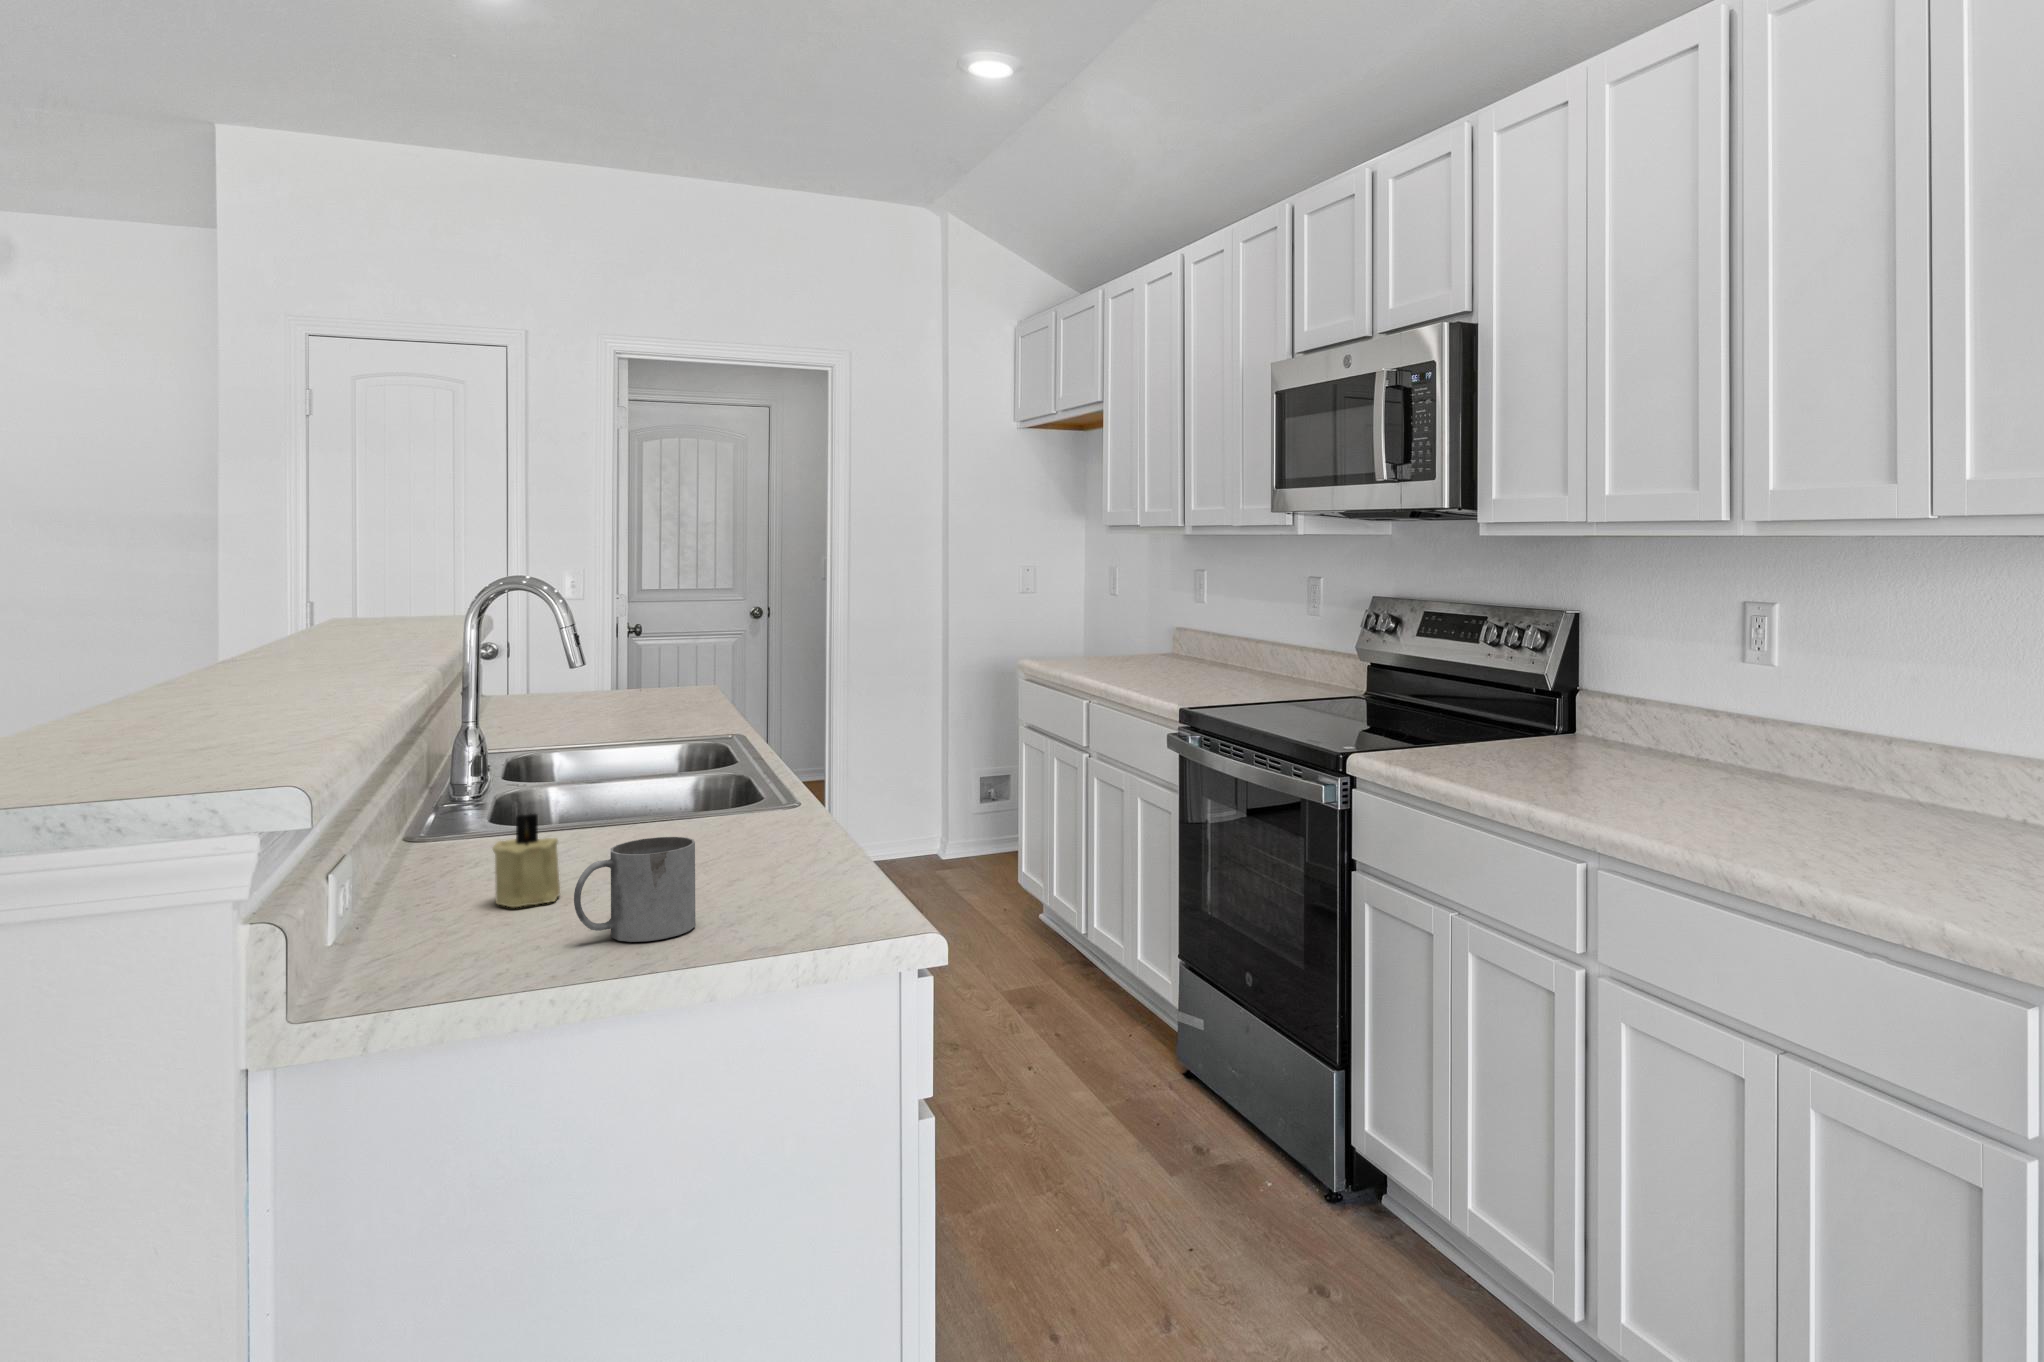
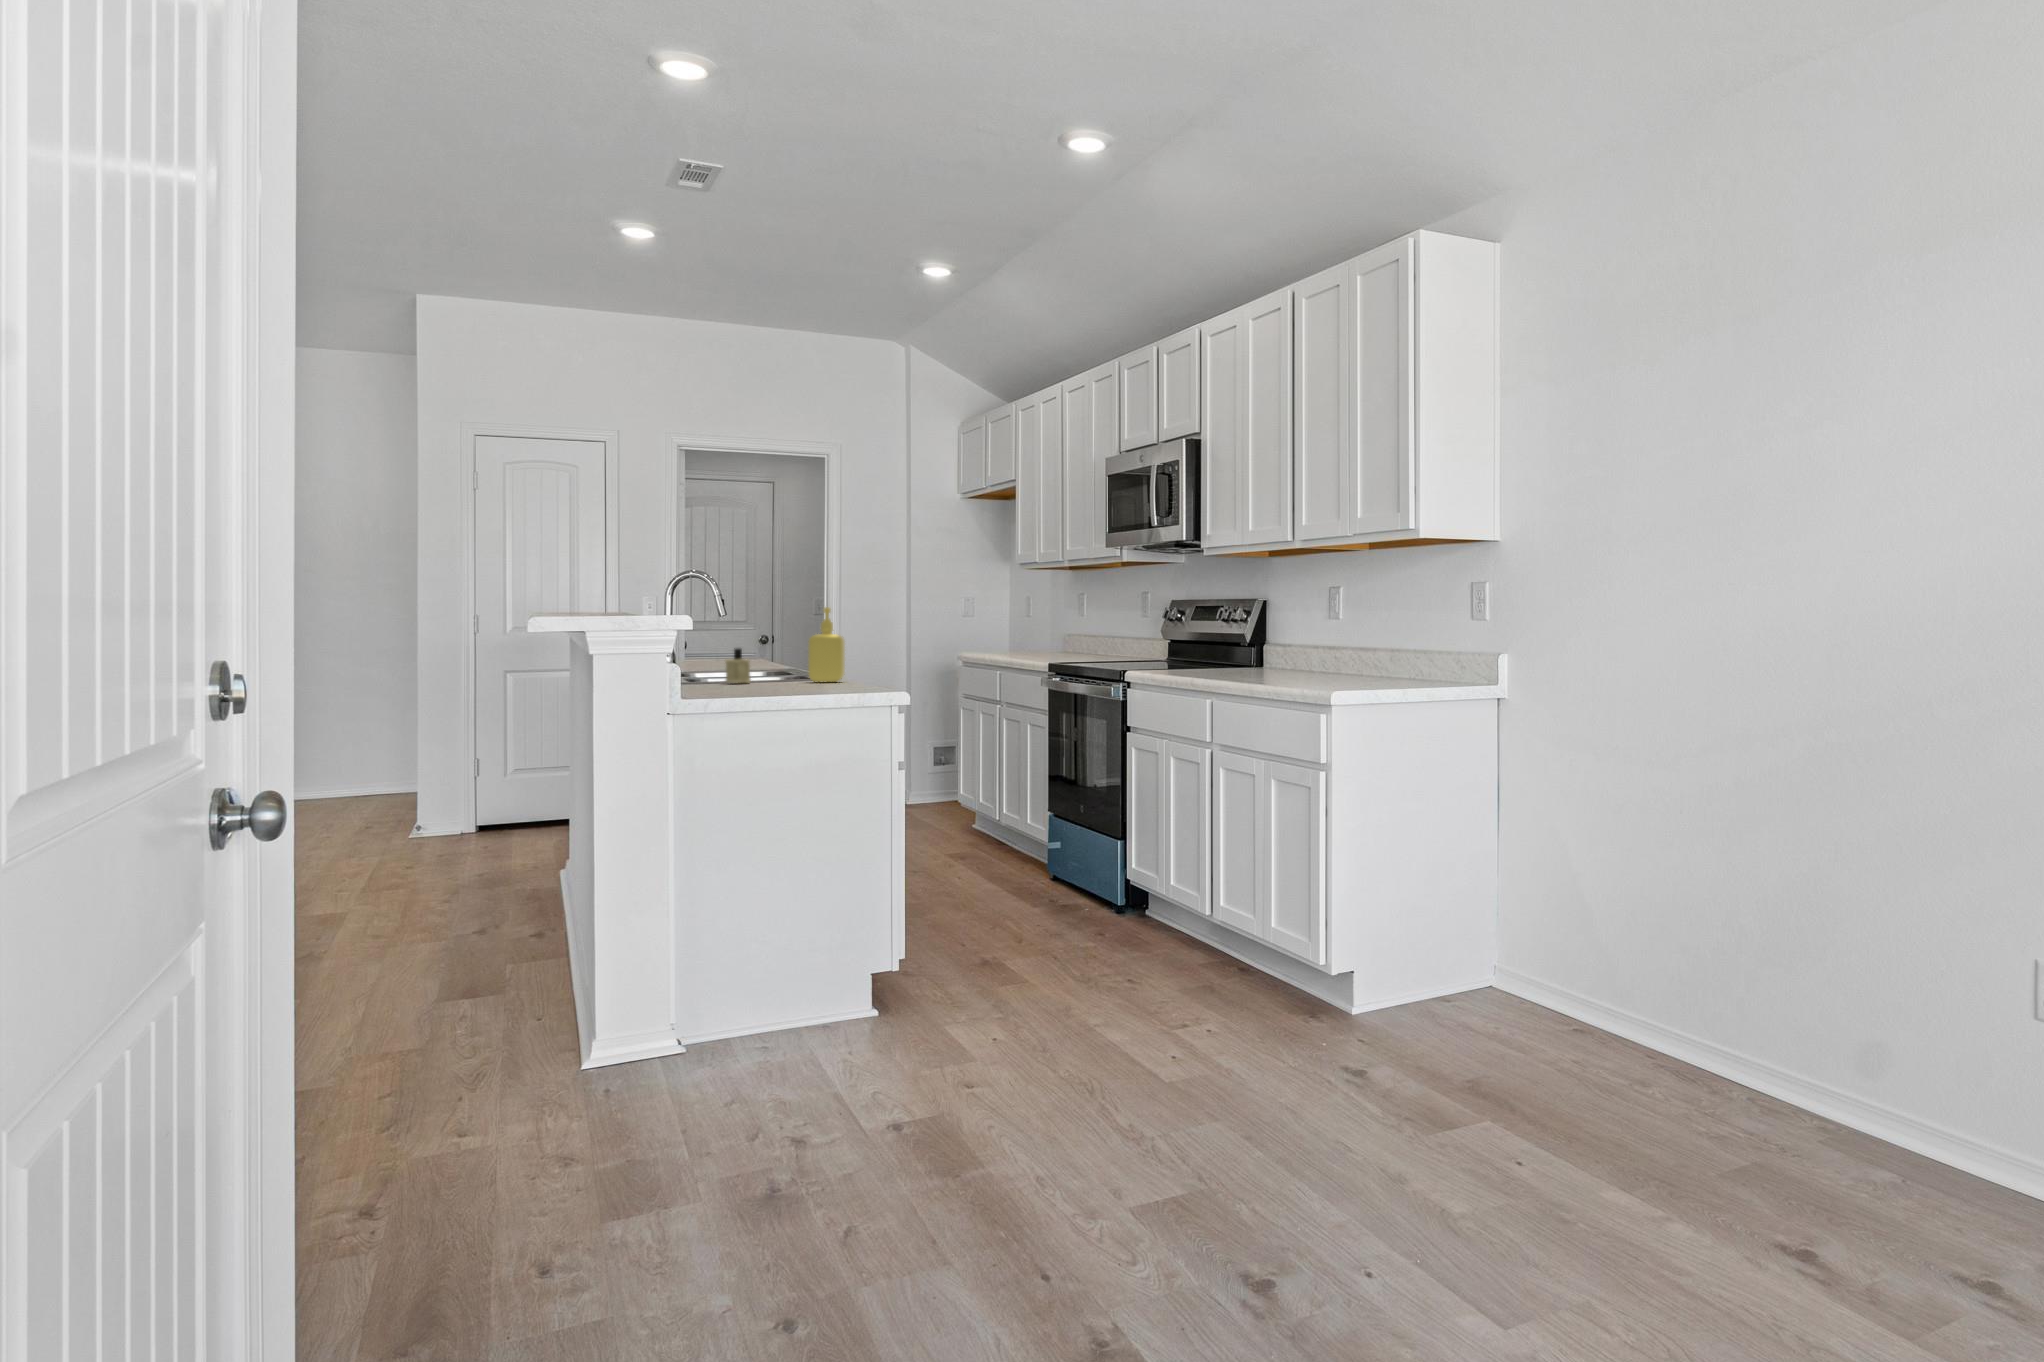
soap dispenser: none [700,706,790,892] -> present [808,607,845,682]
mug: present [574,837,696,942] -> none [769,652,813,686]

